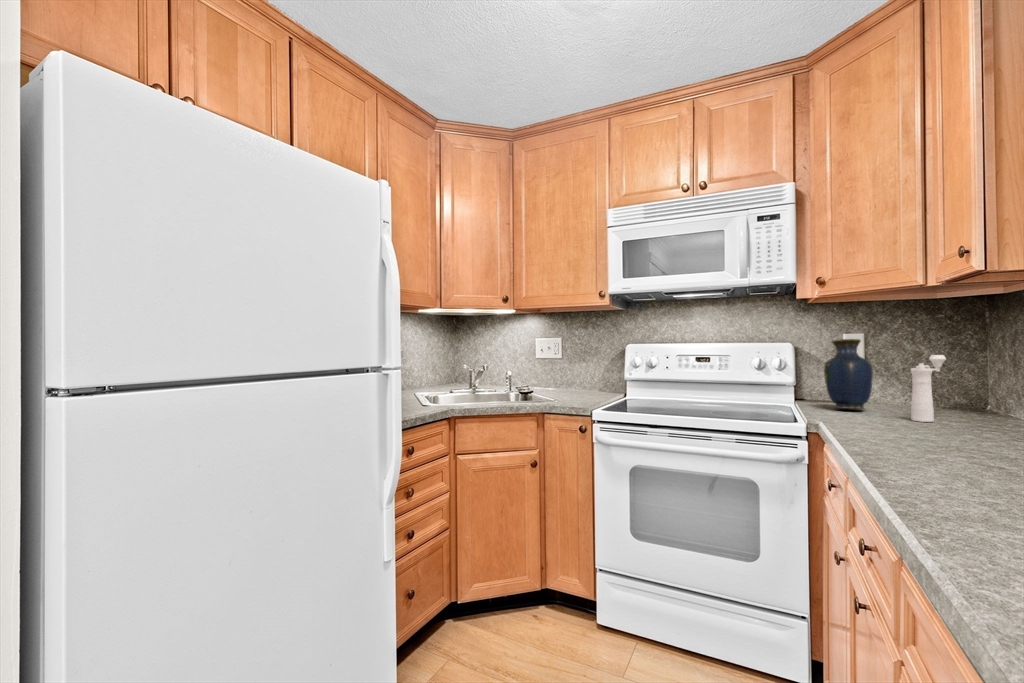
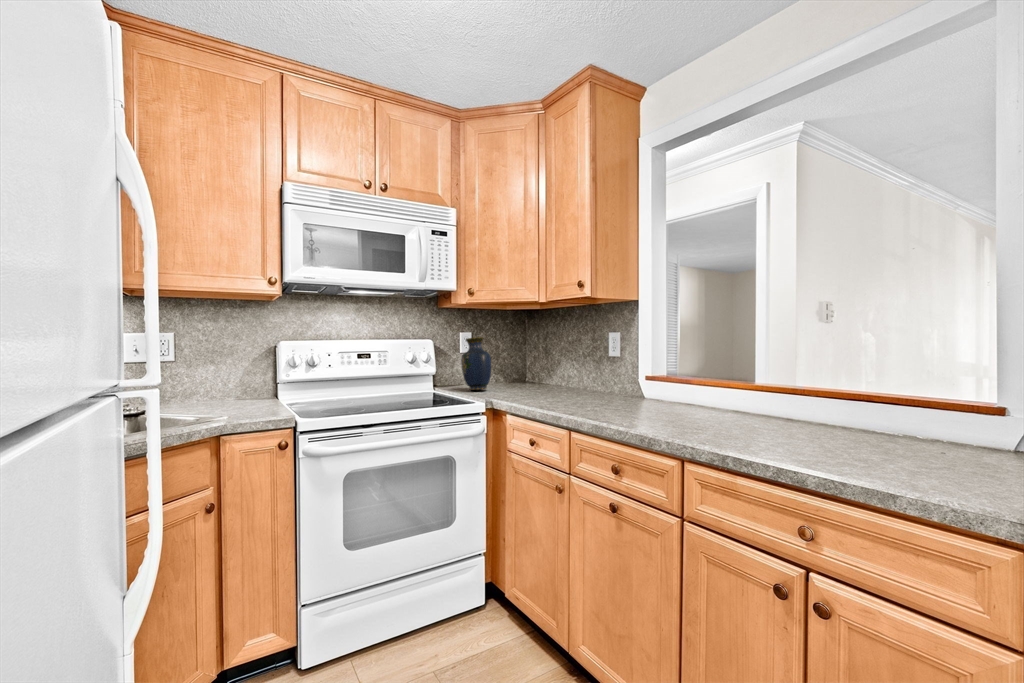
pepper mill: present [910,355,946,422] -> none [522,349,534,393]

